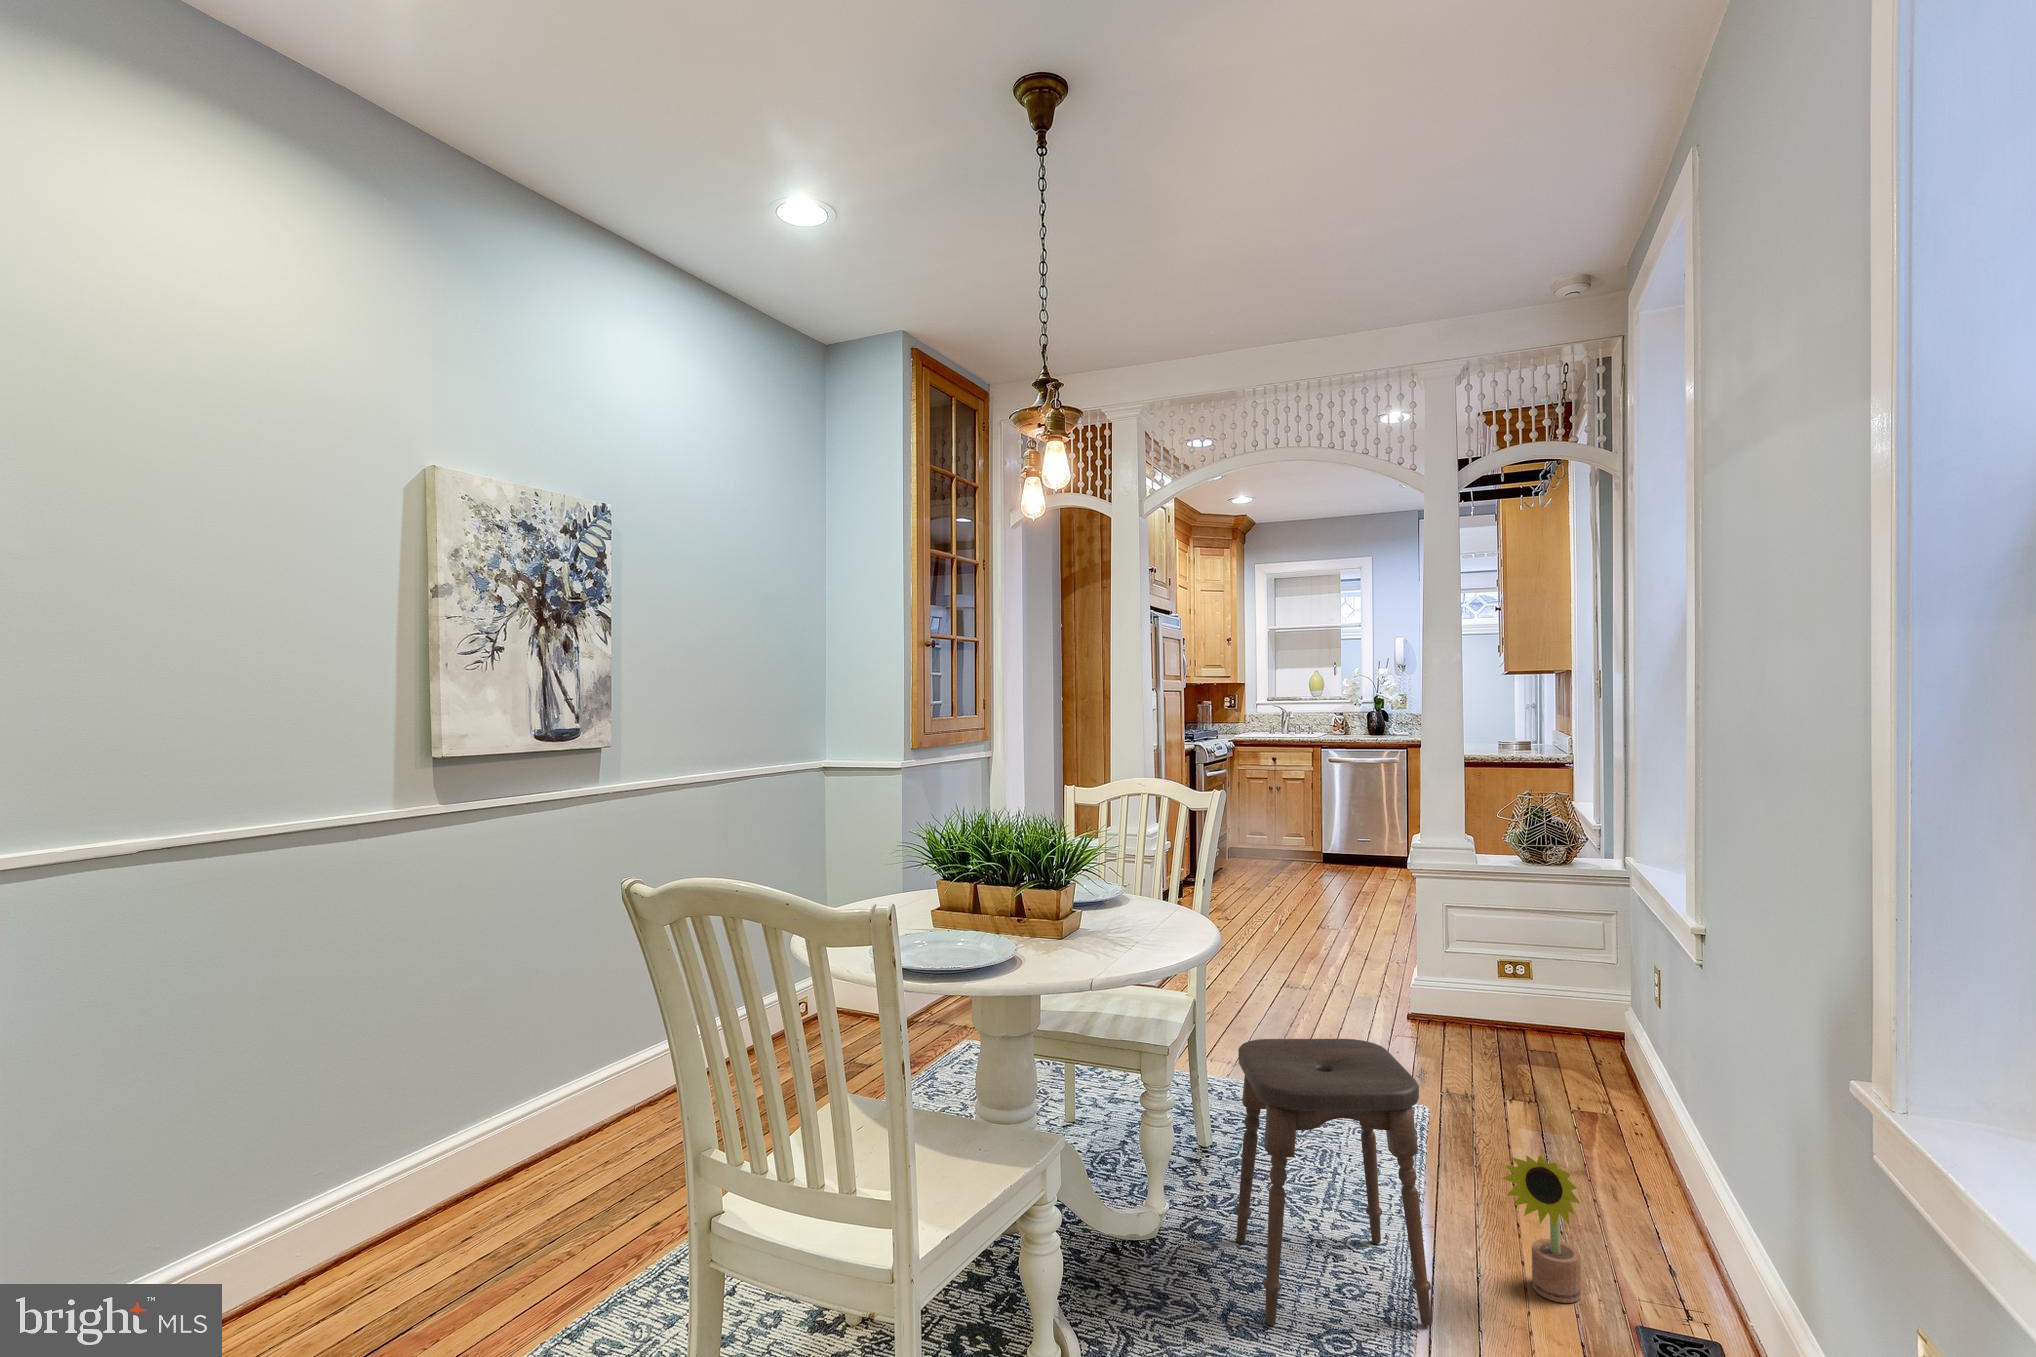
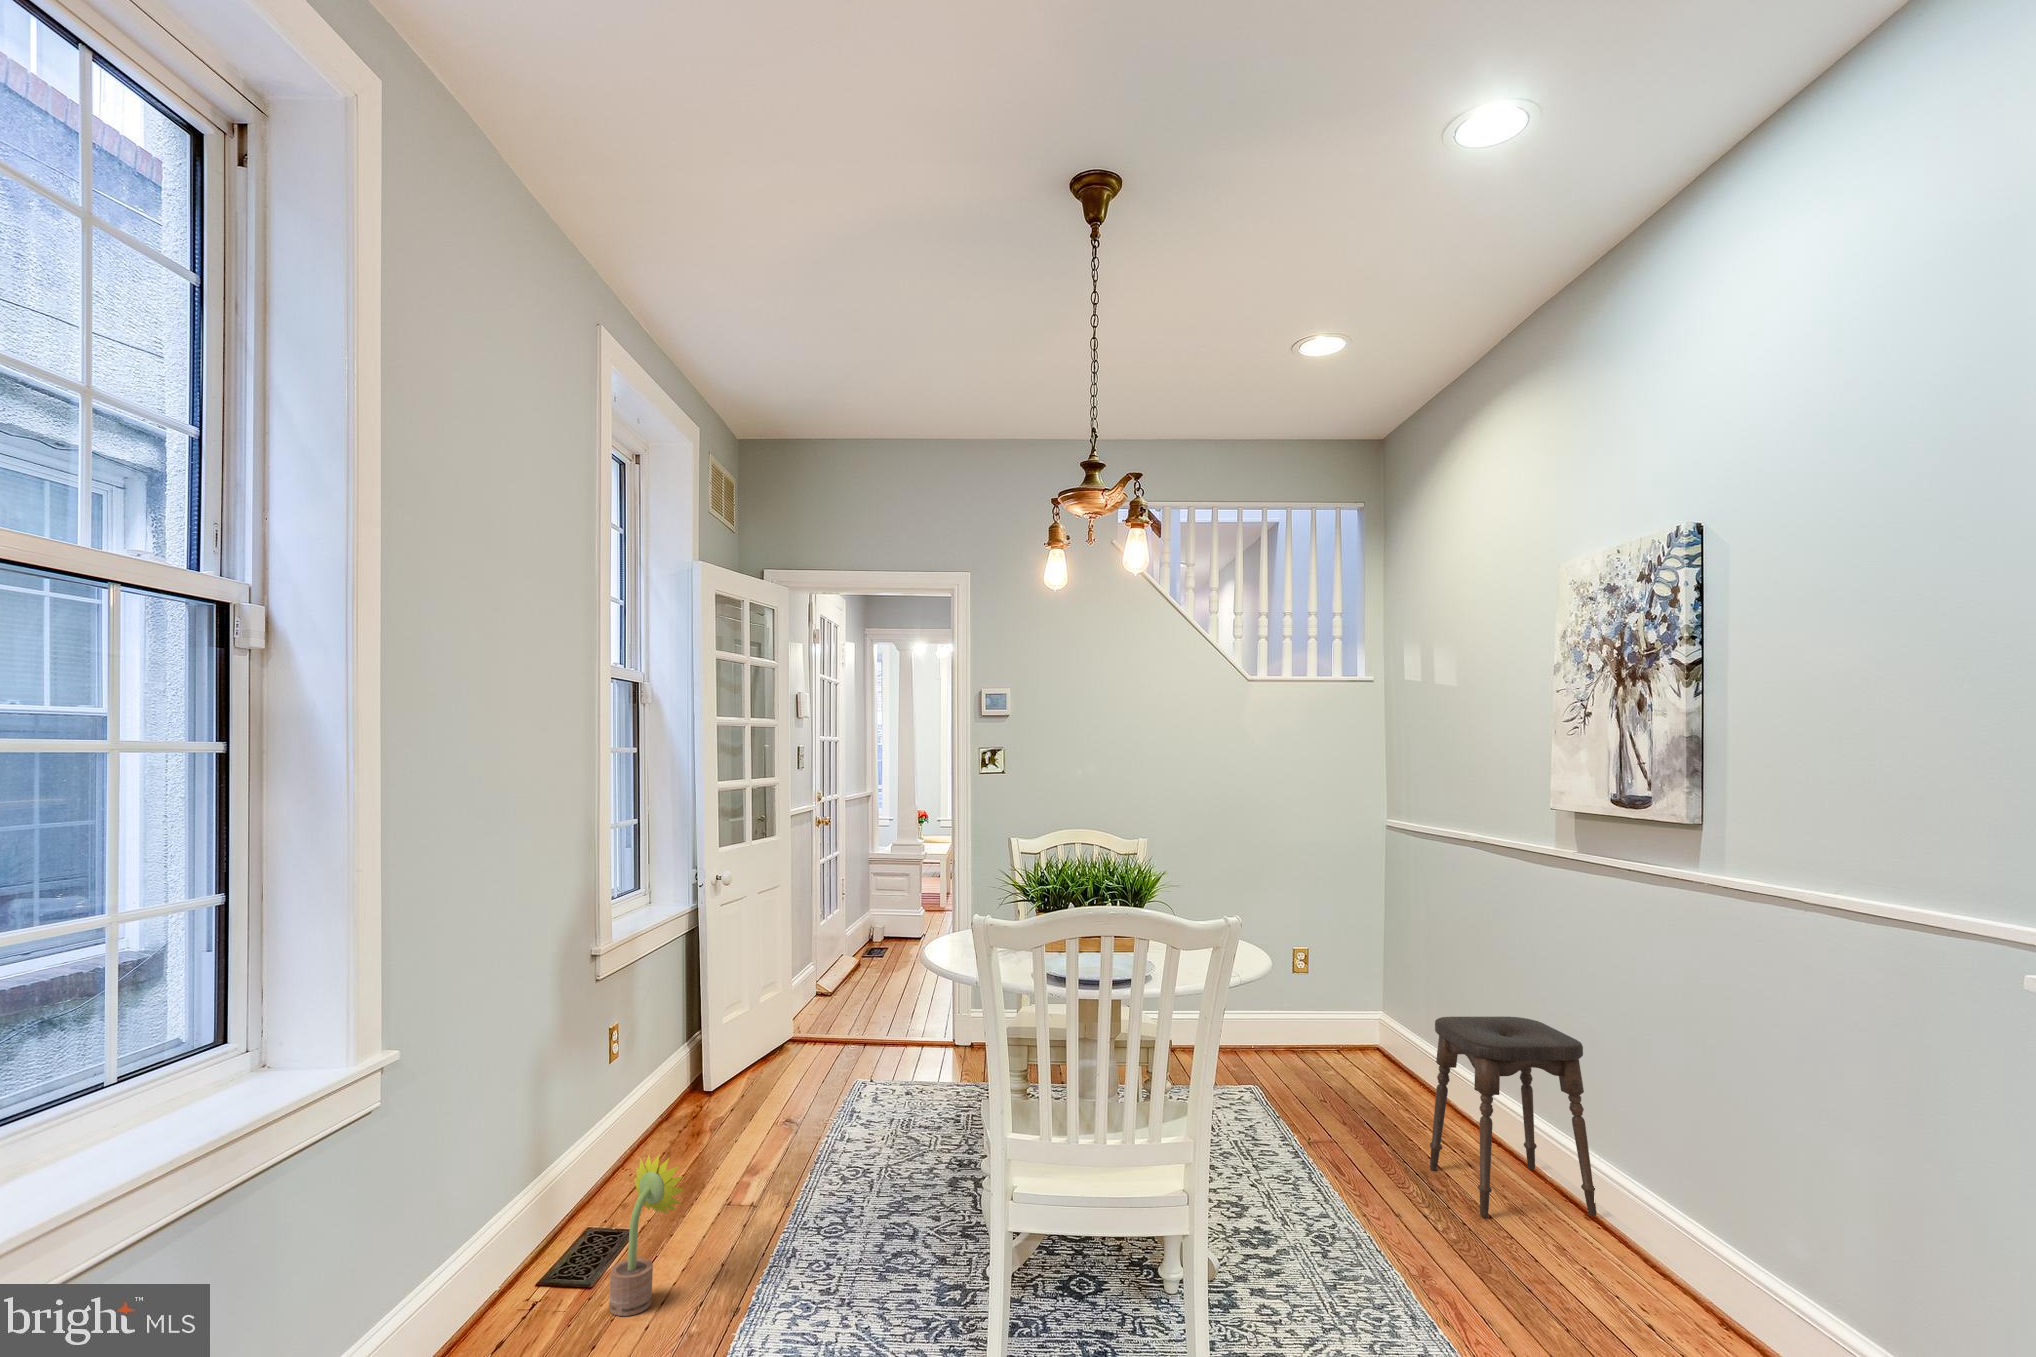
stool: present [1236,1039,1432,1326] -> present [1430,1017,1597,1217]

